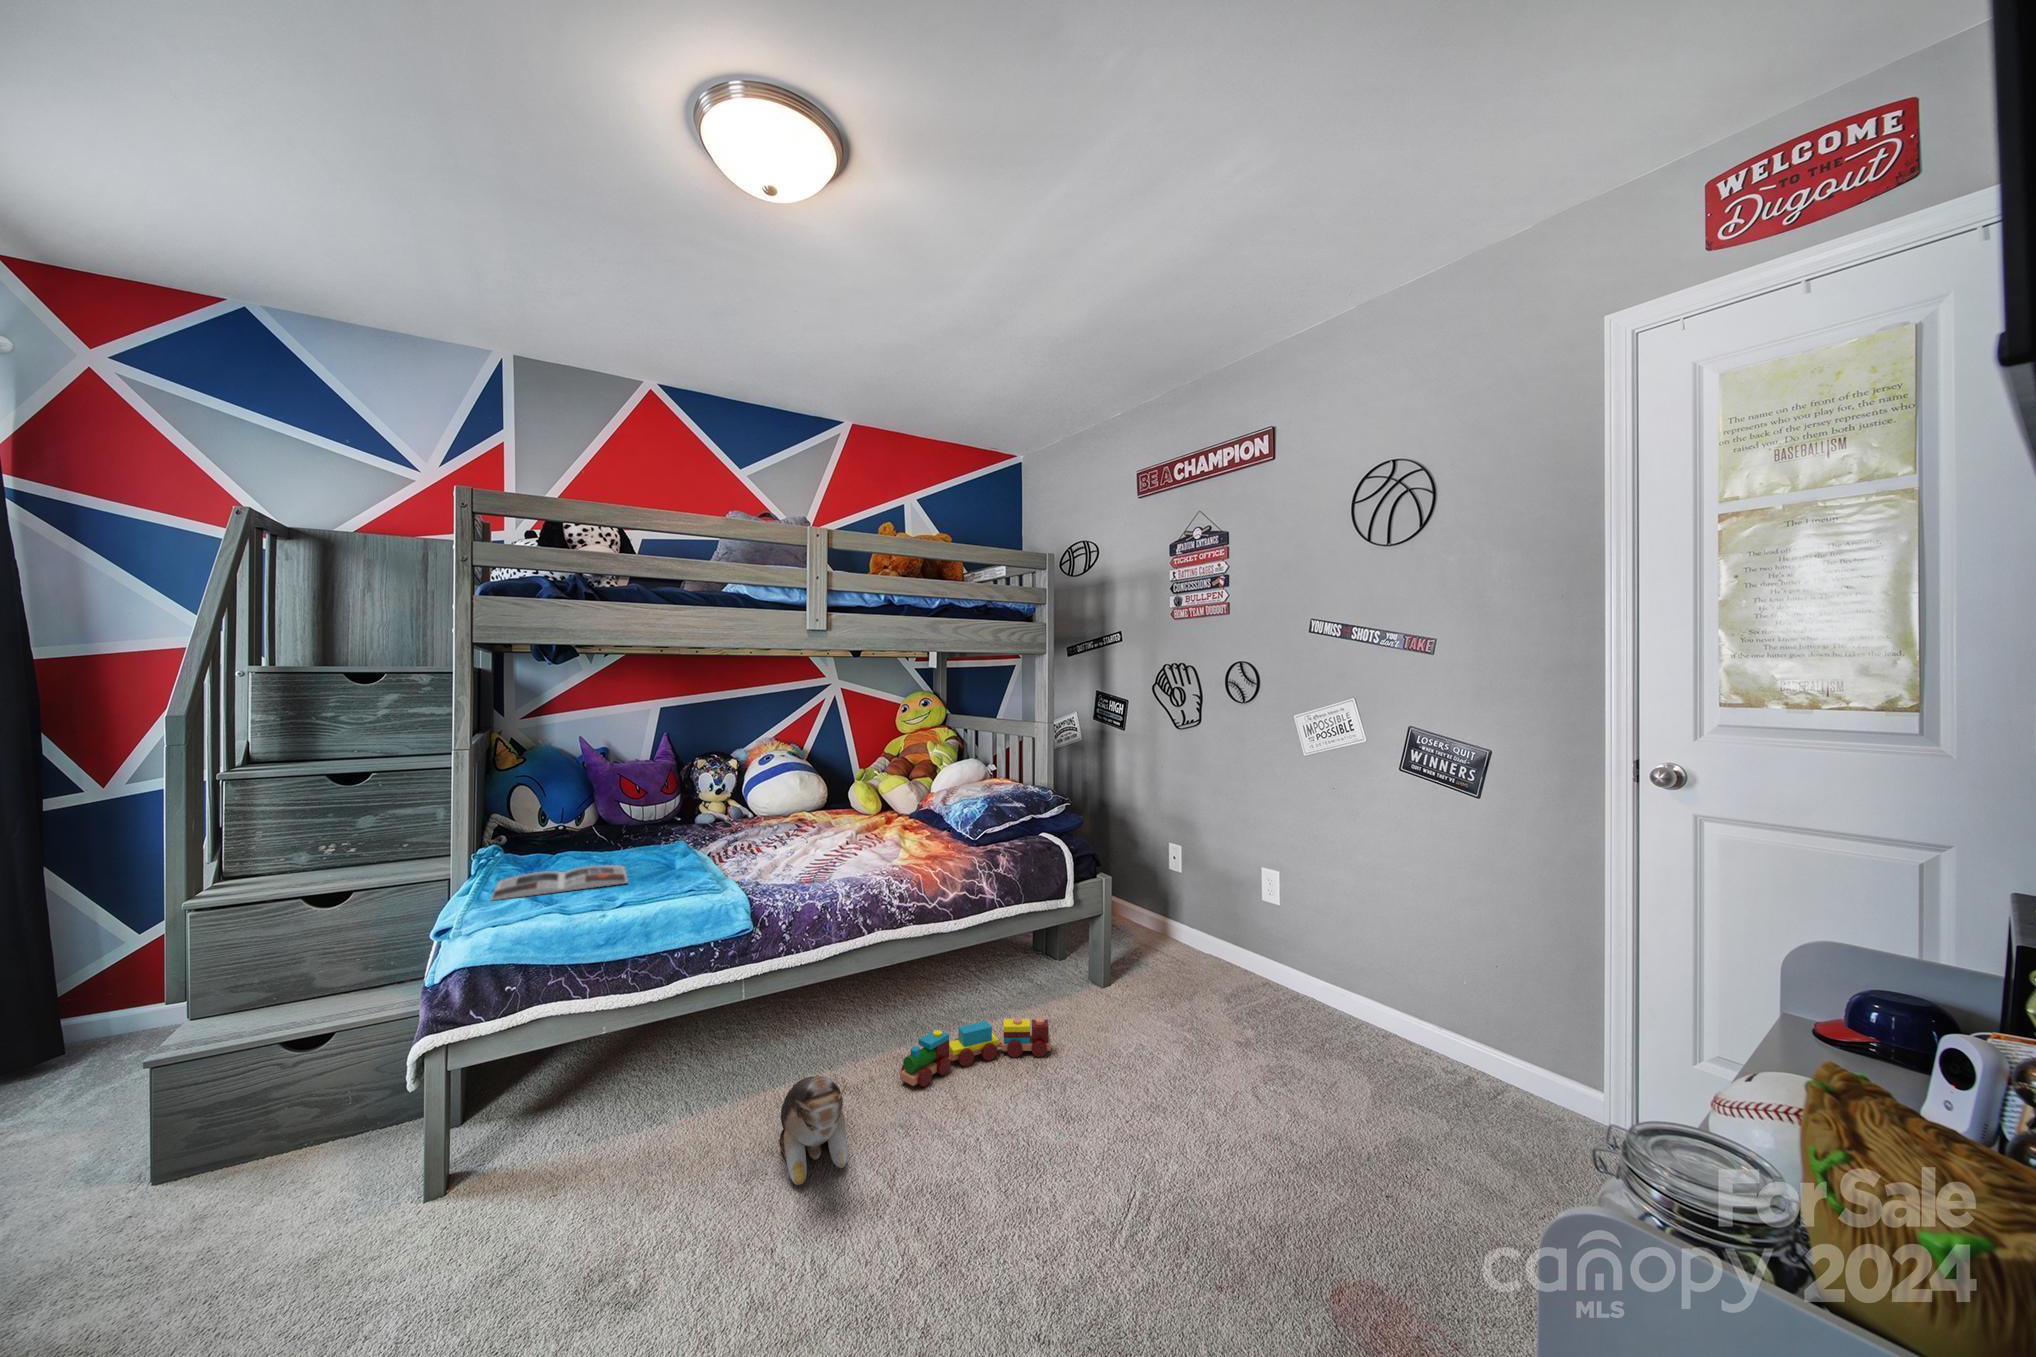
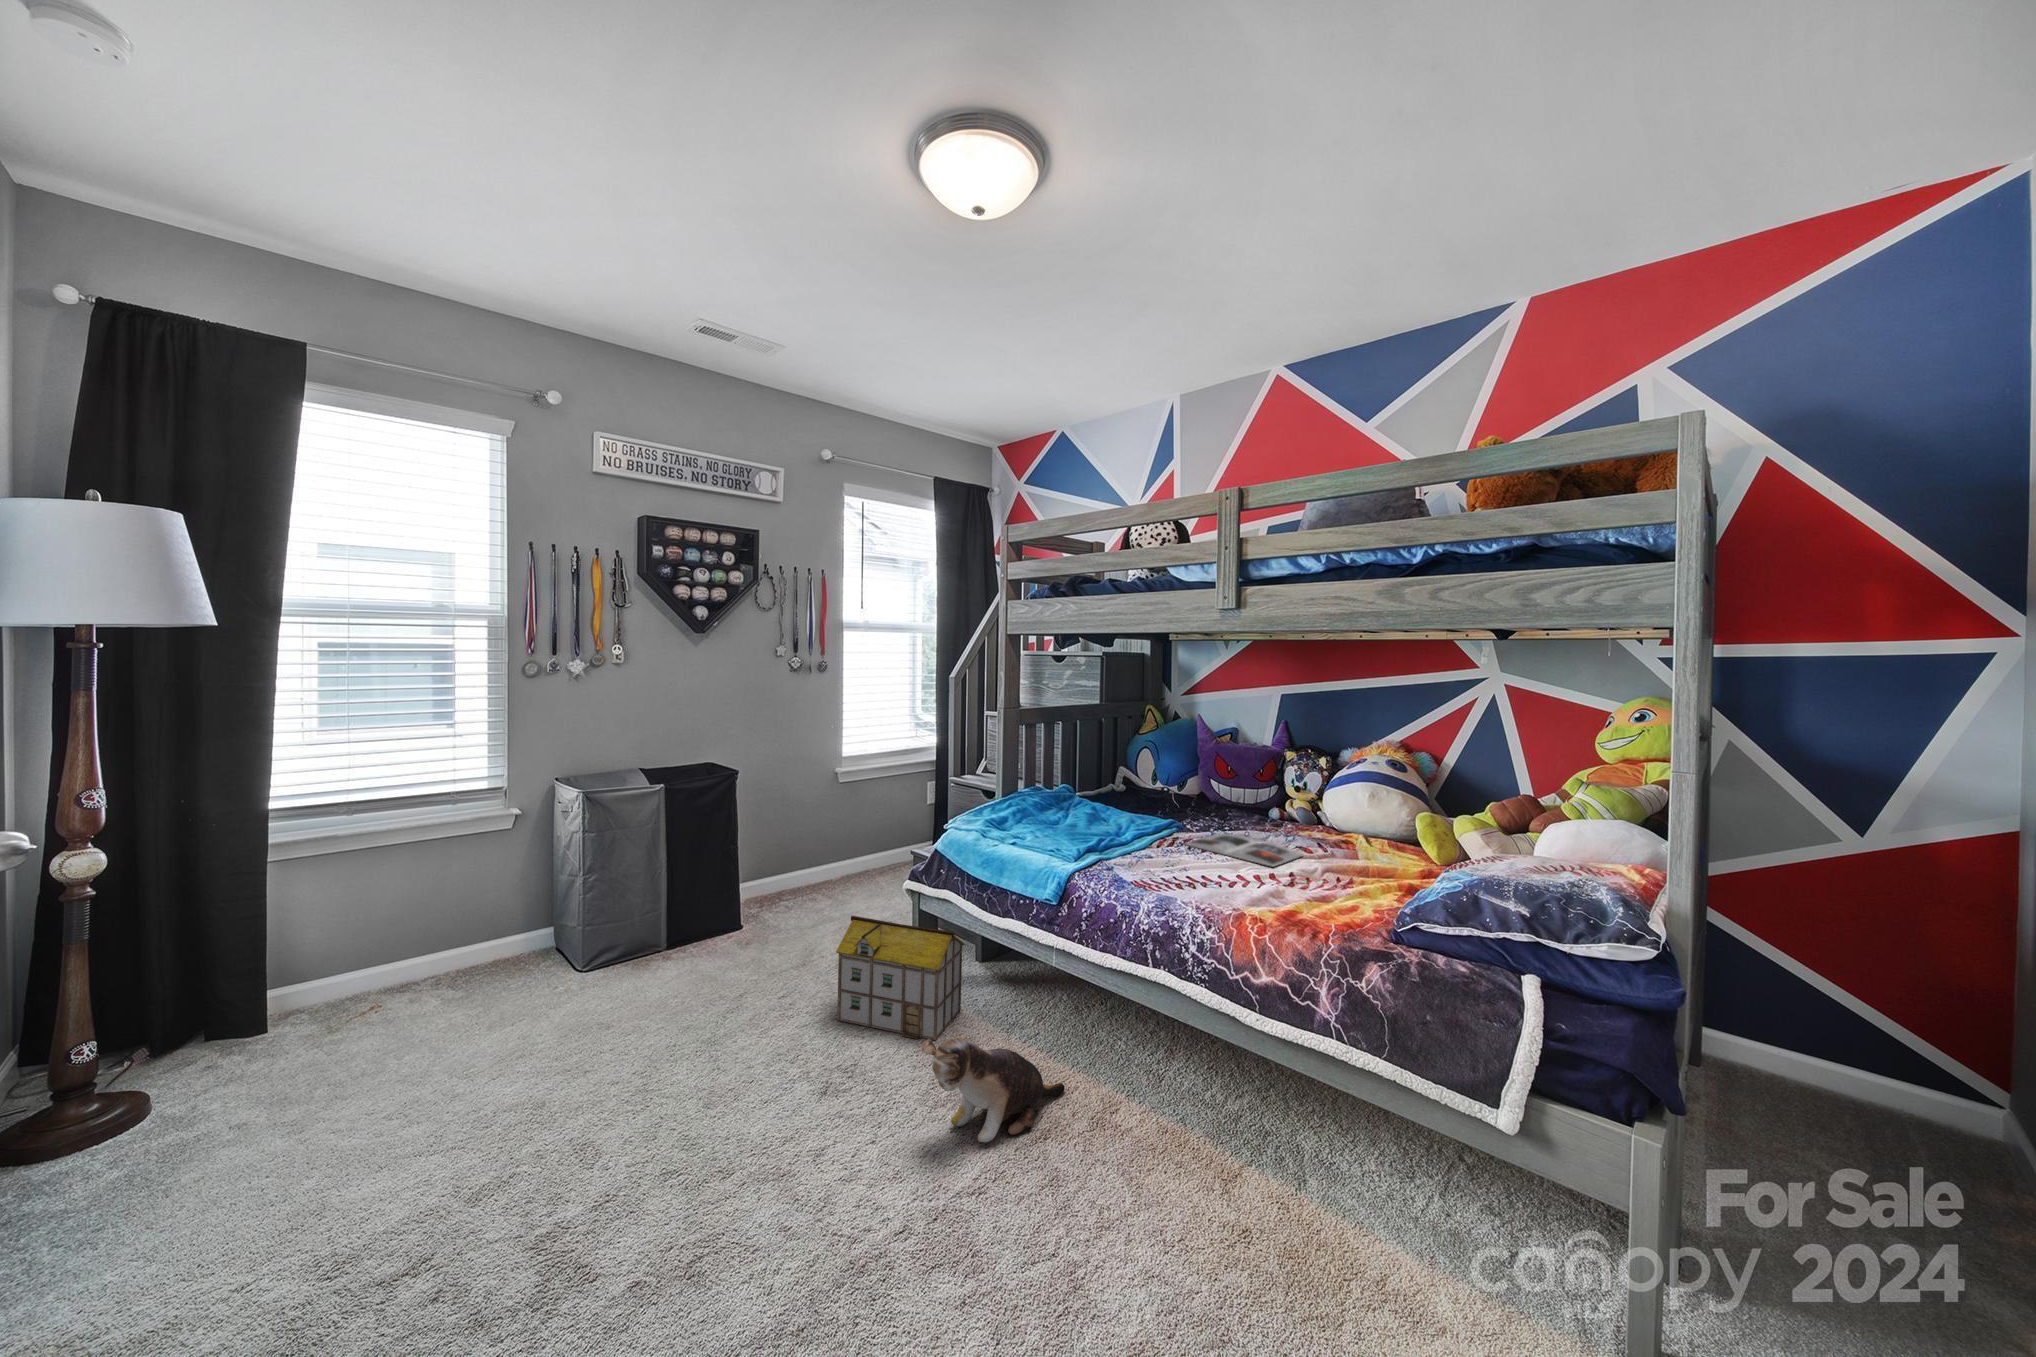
magazine: present [491,865,628,900] -> present [1185,834,1303,867]
toy train: present [900,1018,1051,1087] -> none [1127,1116,1321,1274]
toy house: none [386,1039,618,1292] -> present [836,916,965,1041]

